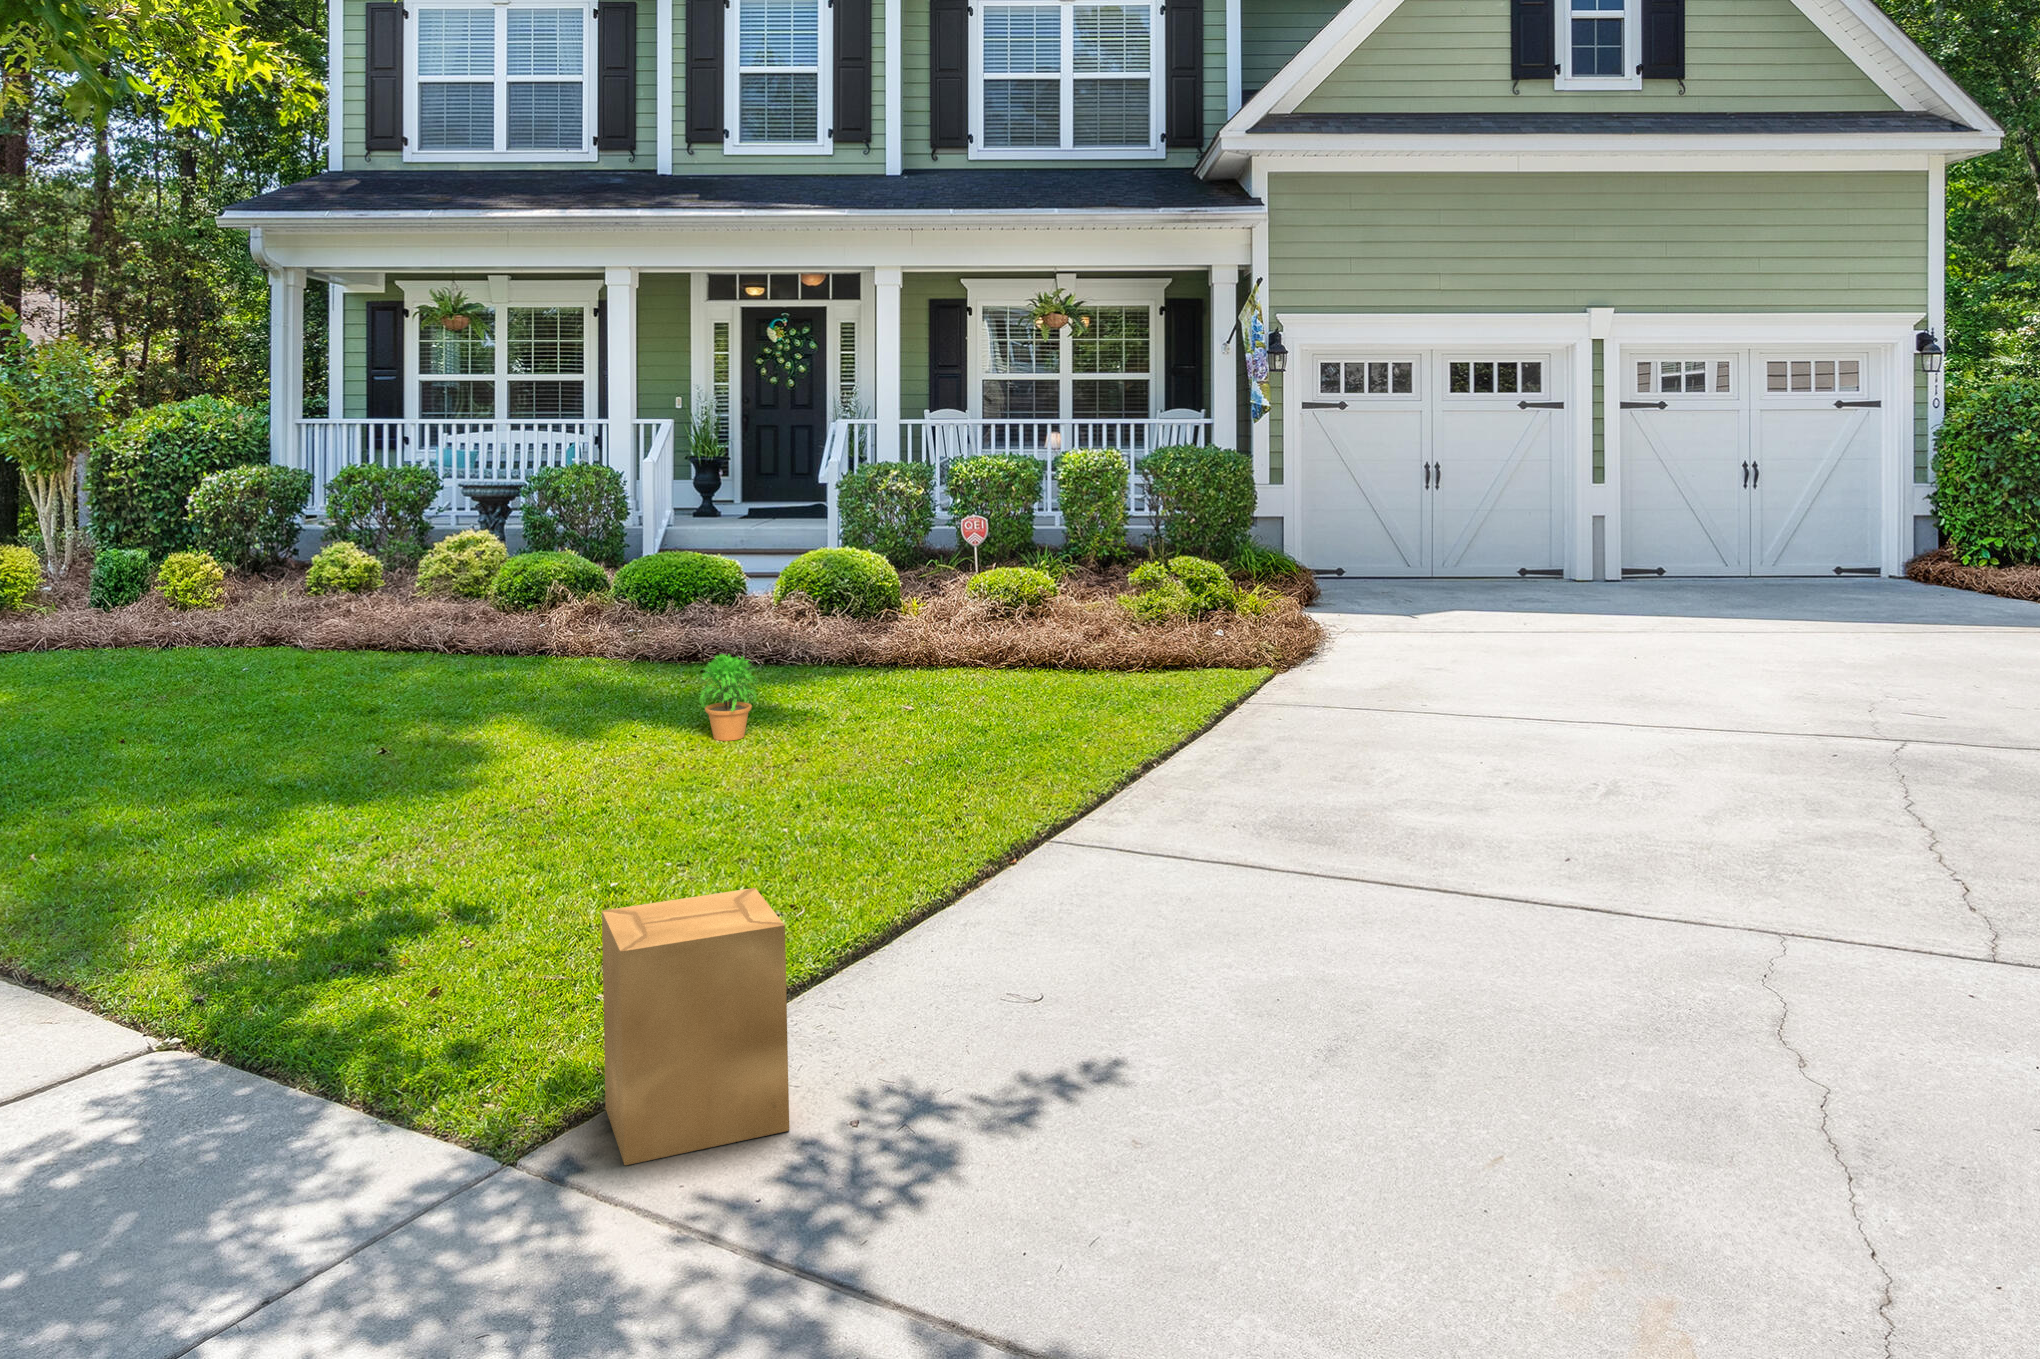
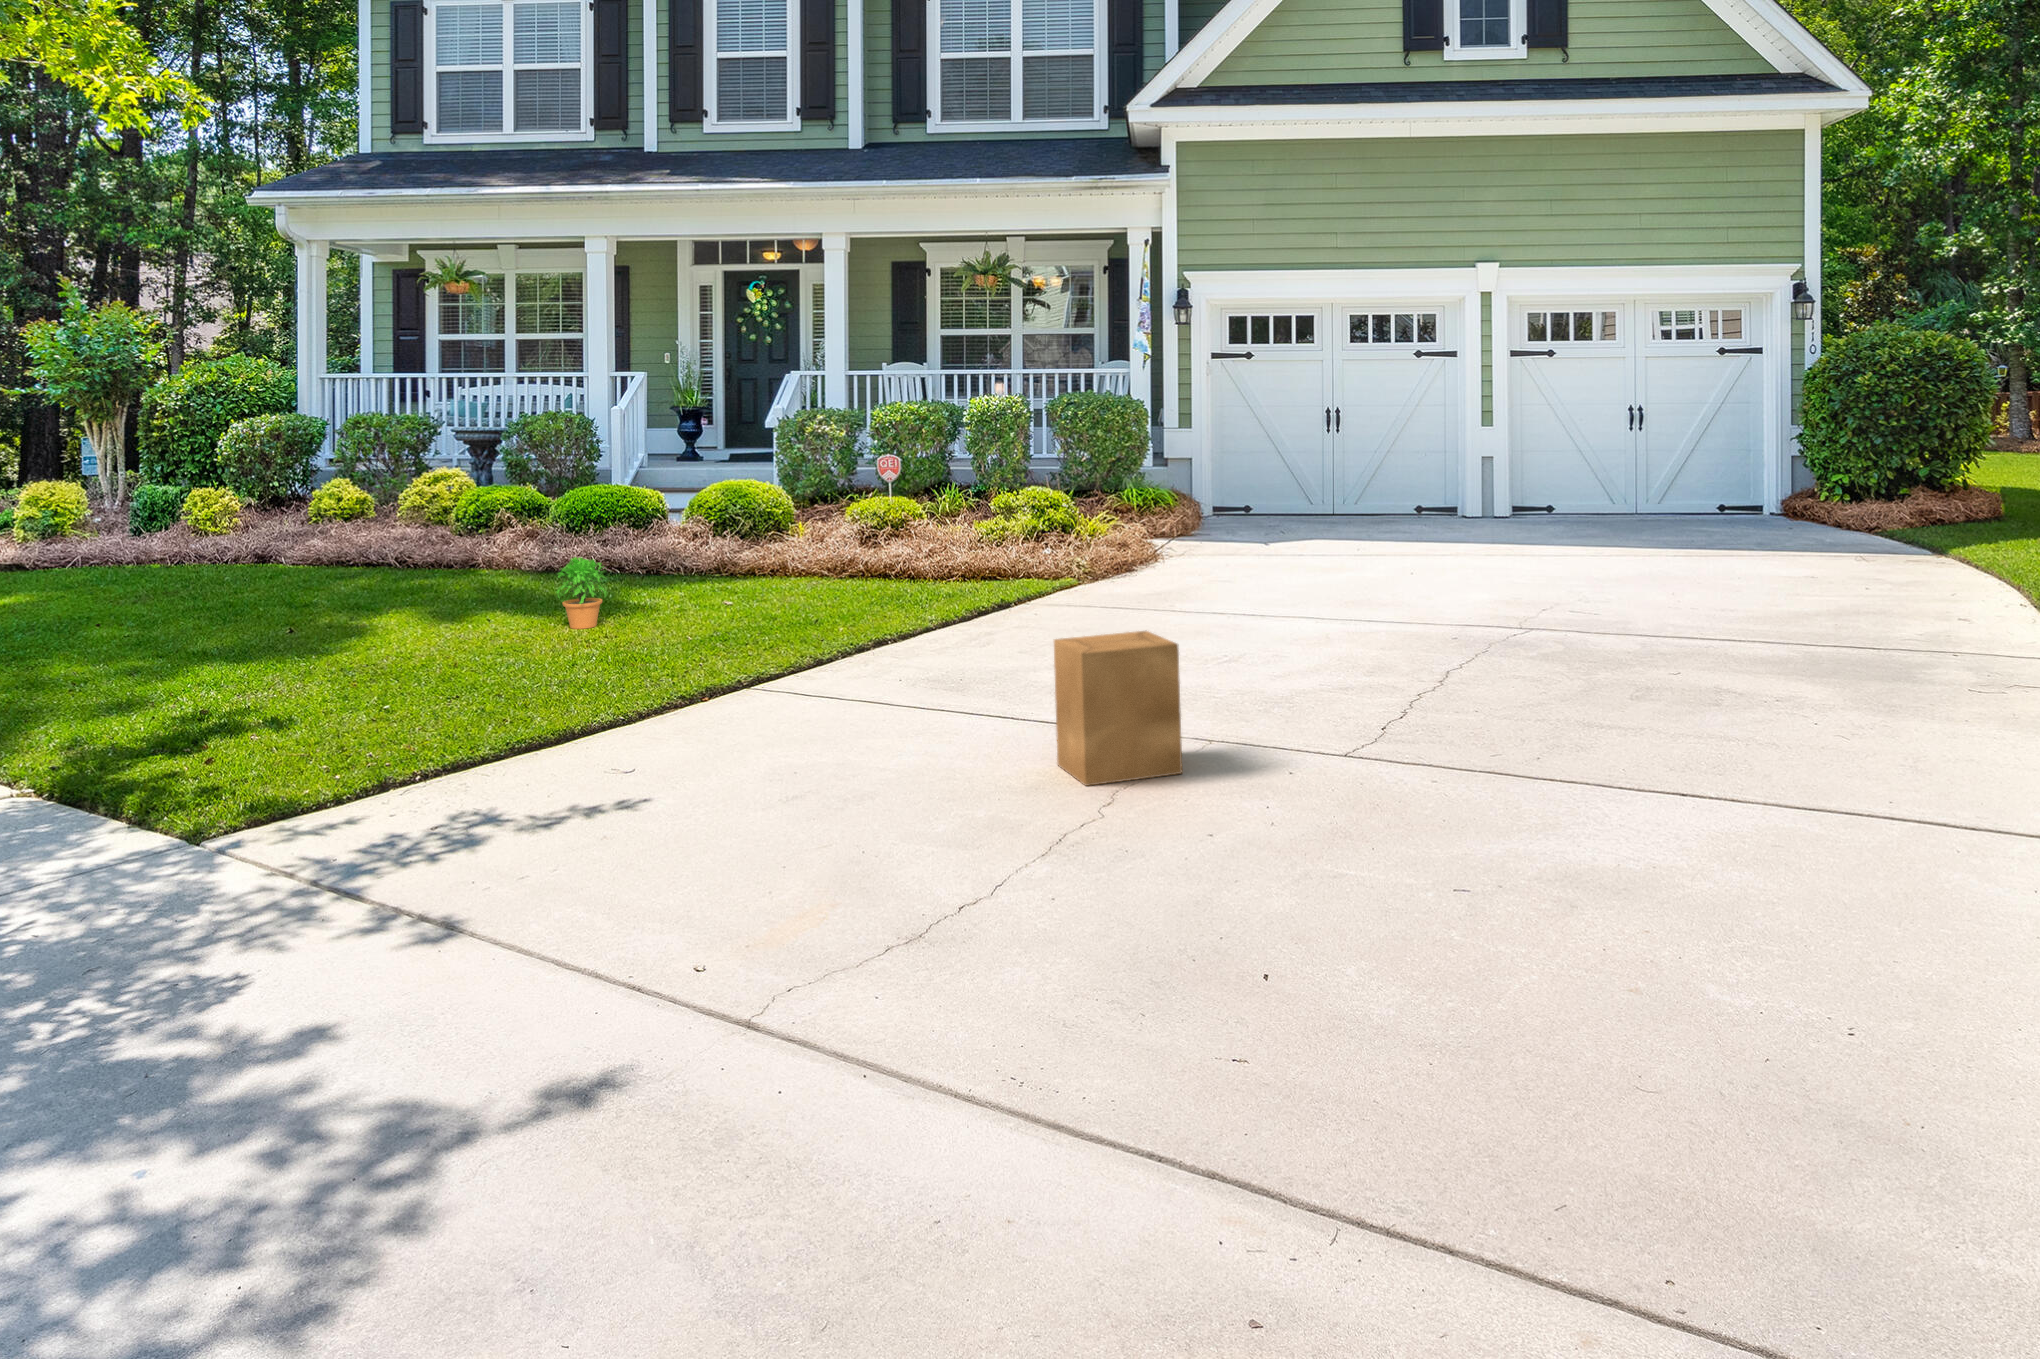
cardboard box: present [602,888,789,1165] -> present [1054,631,1182,786]

